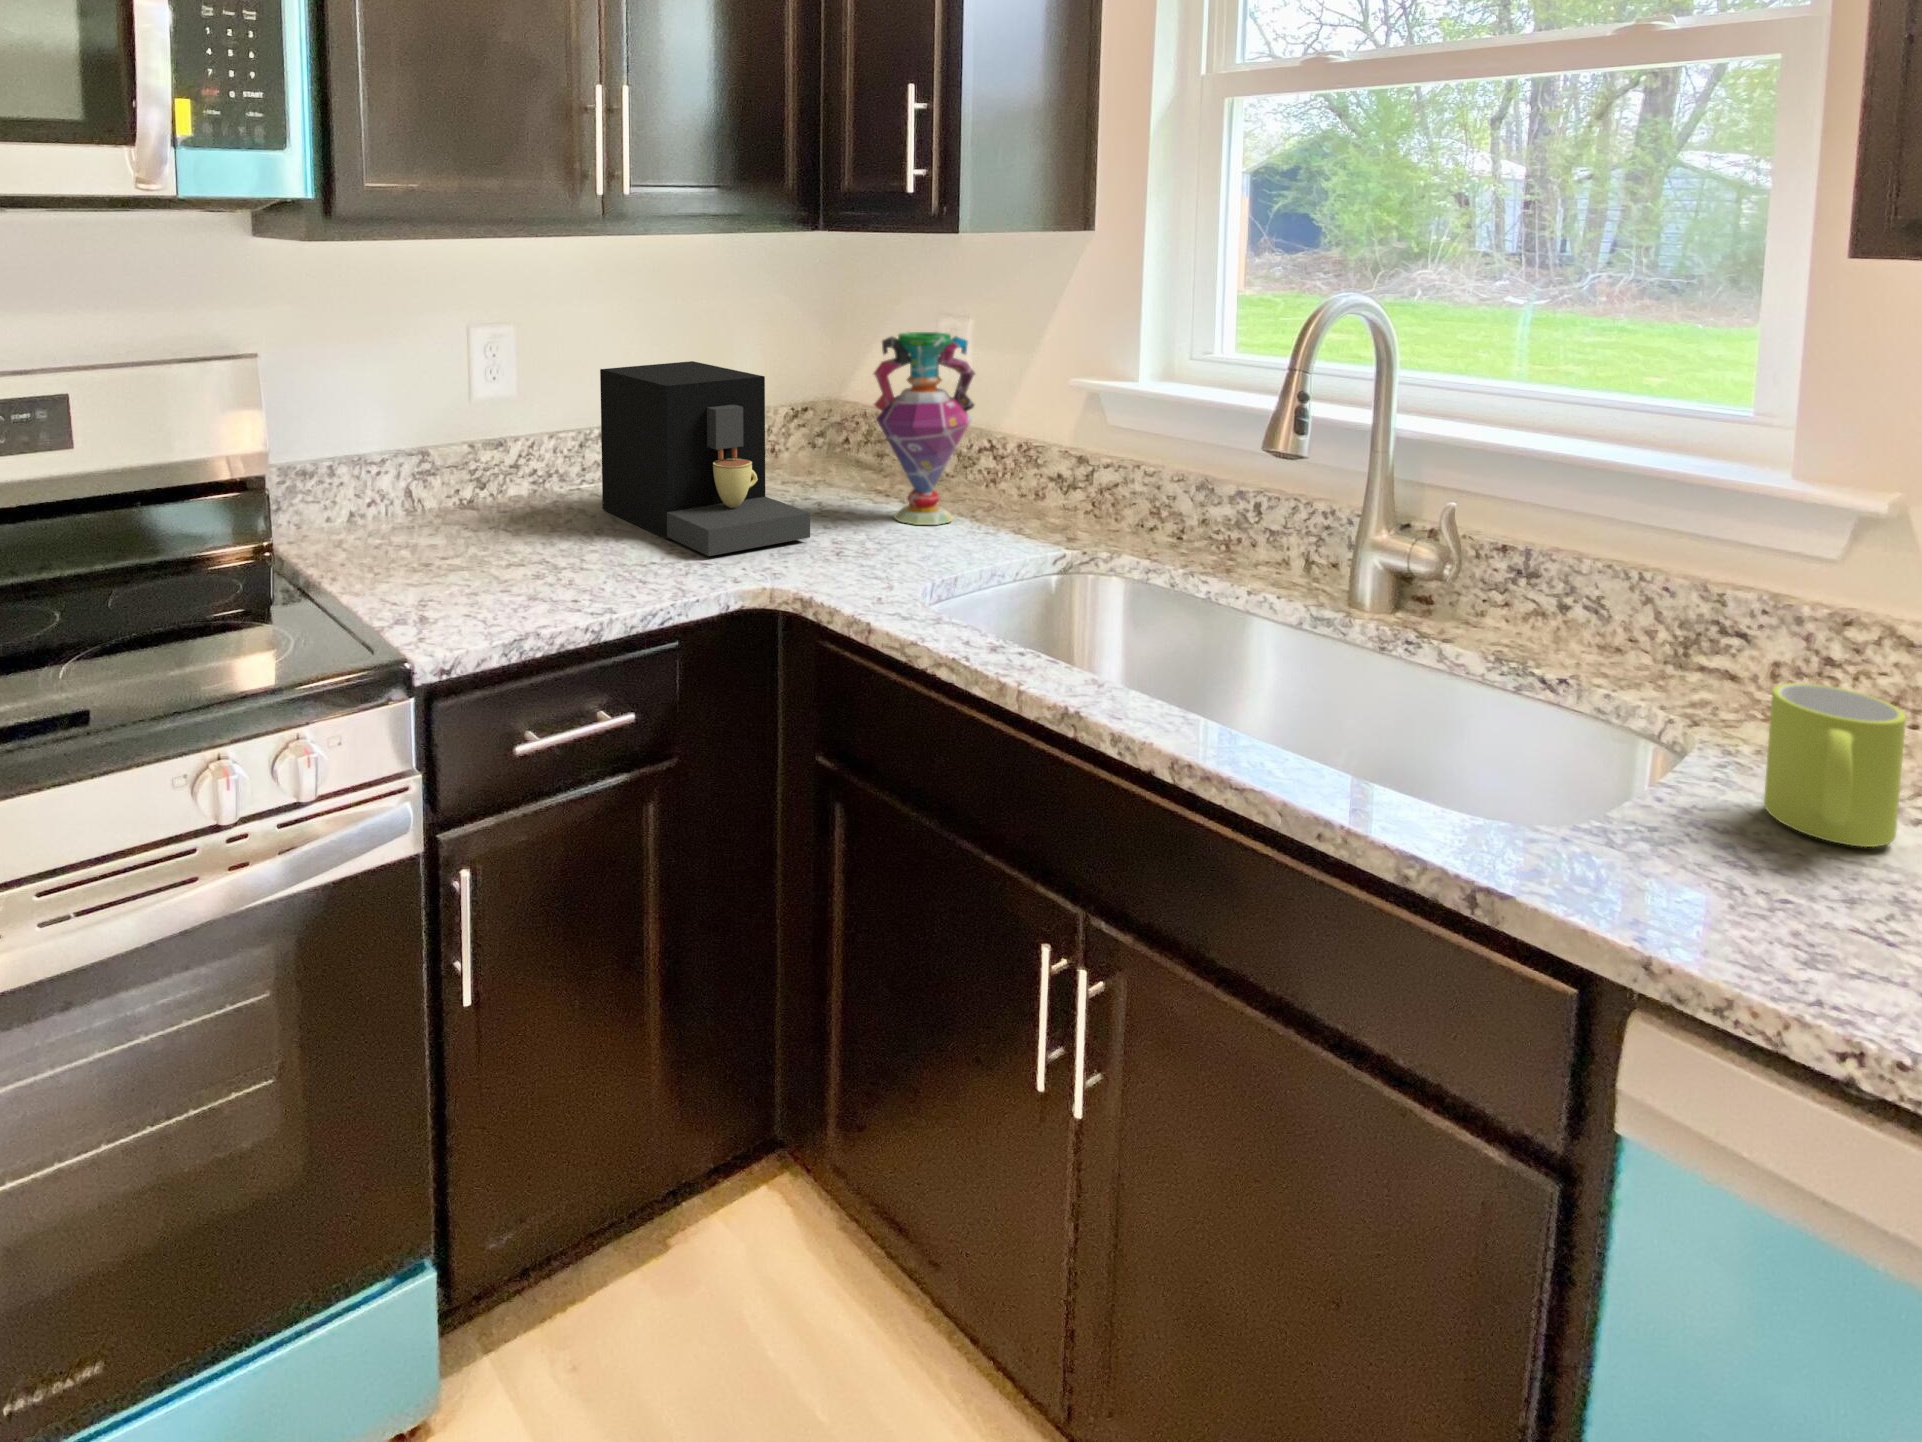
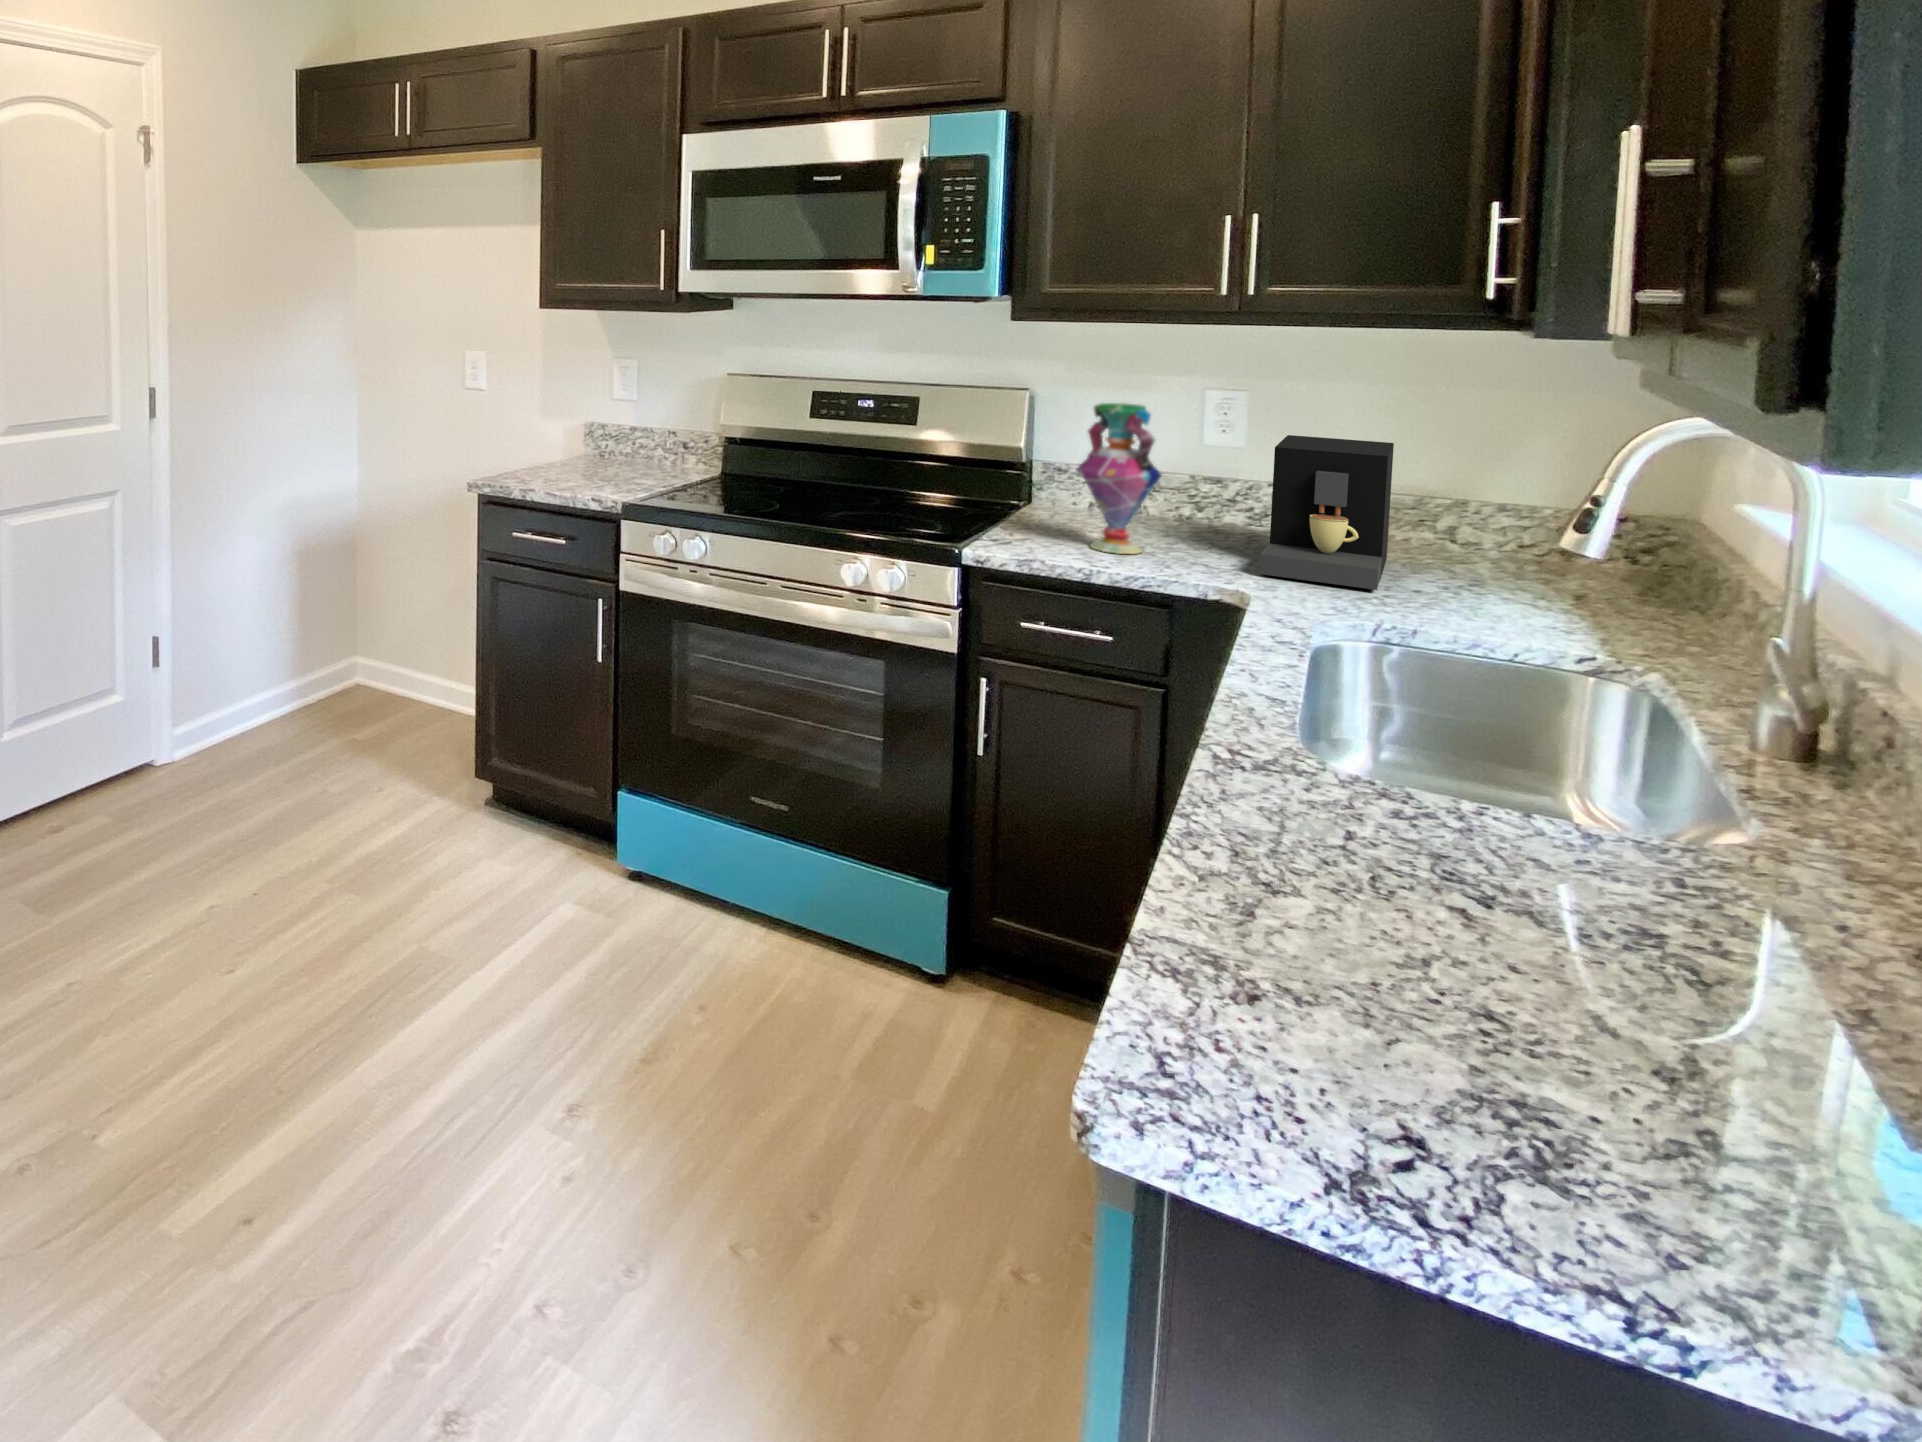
vase: present [874,332,975,525] -> present [1079,403,1161,554]
mug: present [1764,683,1906,847] -> none [1483,746,1642,879]

